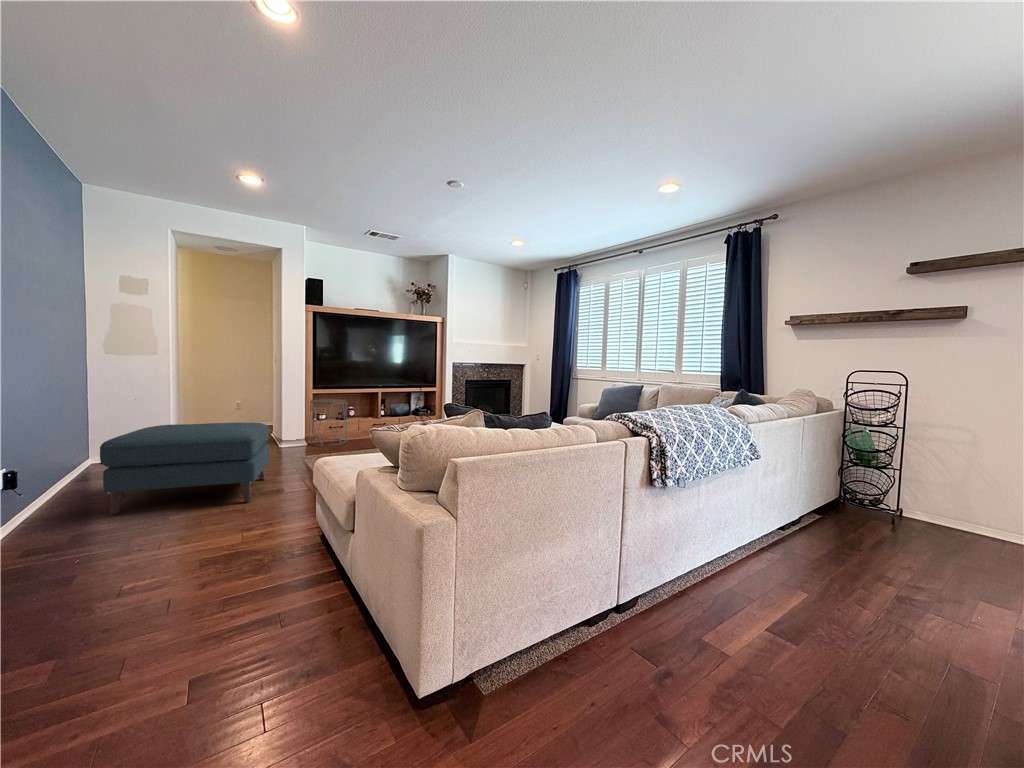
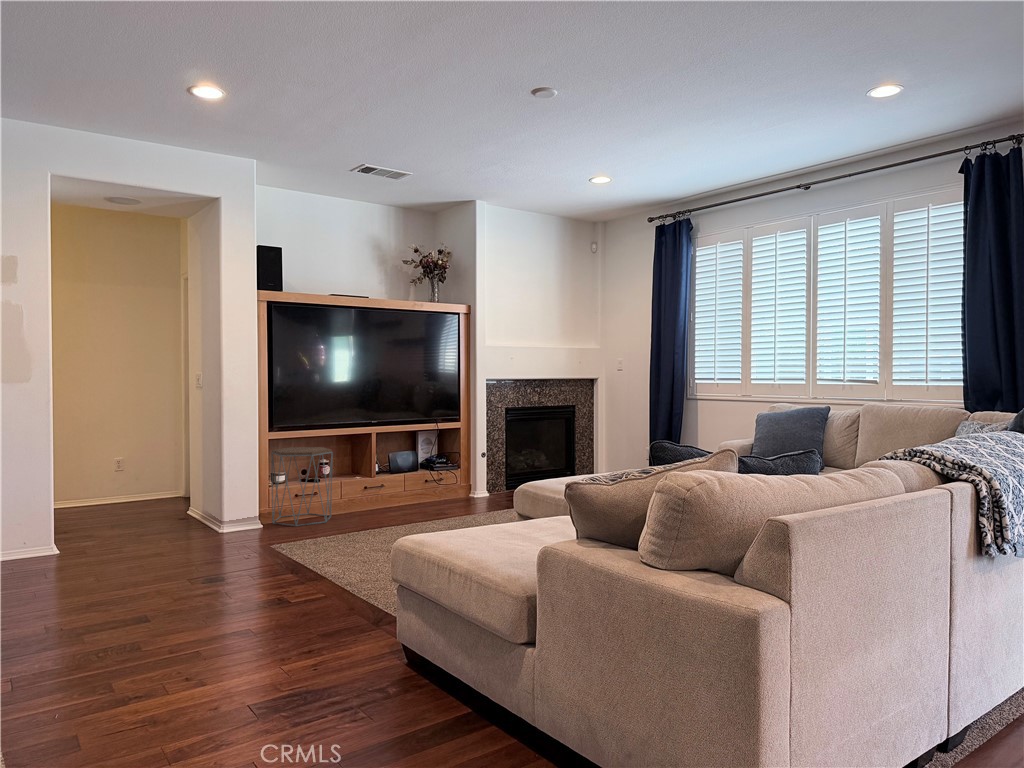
ottoman: present [100,423,269,515] -> none [40,489,265,643]

